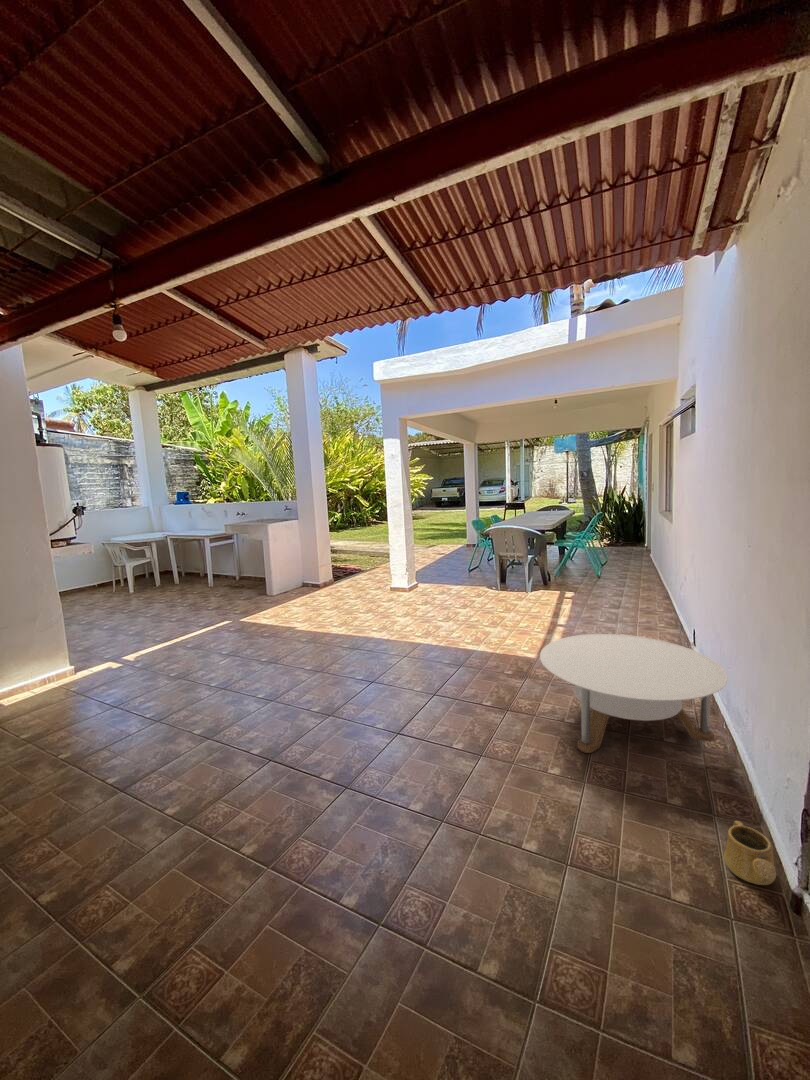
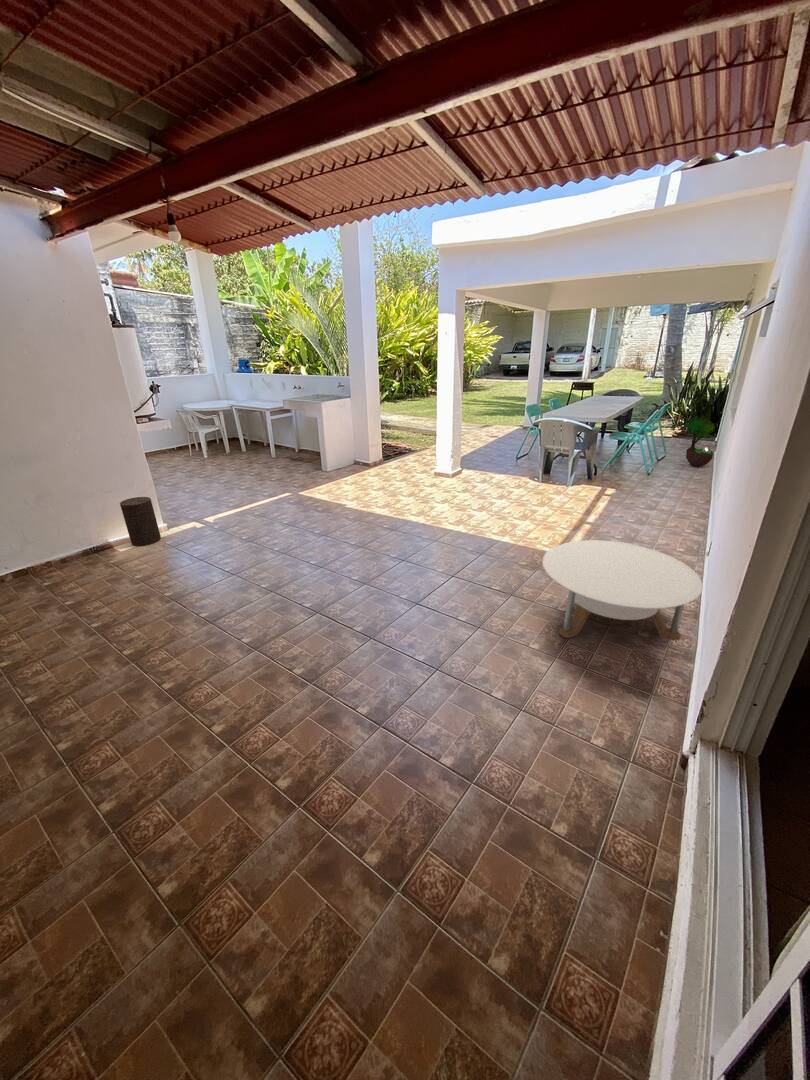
potted tree: none [621,518,654,568] -> present [684,417,713,466]
stool: none [10,631,61,696] -> present [120,497,161,546]
watering can: present [724,821,776,885] -> none [638,700,675,743]

